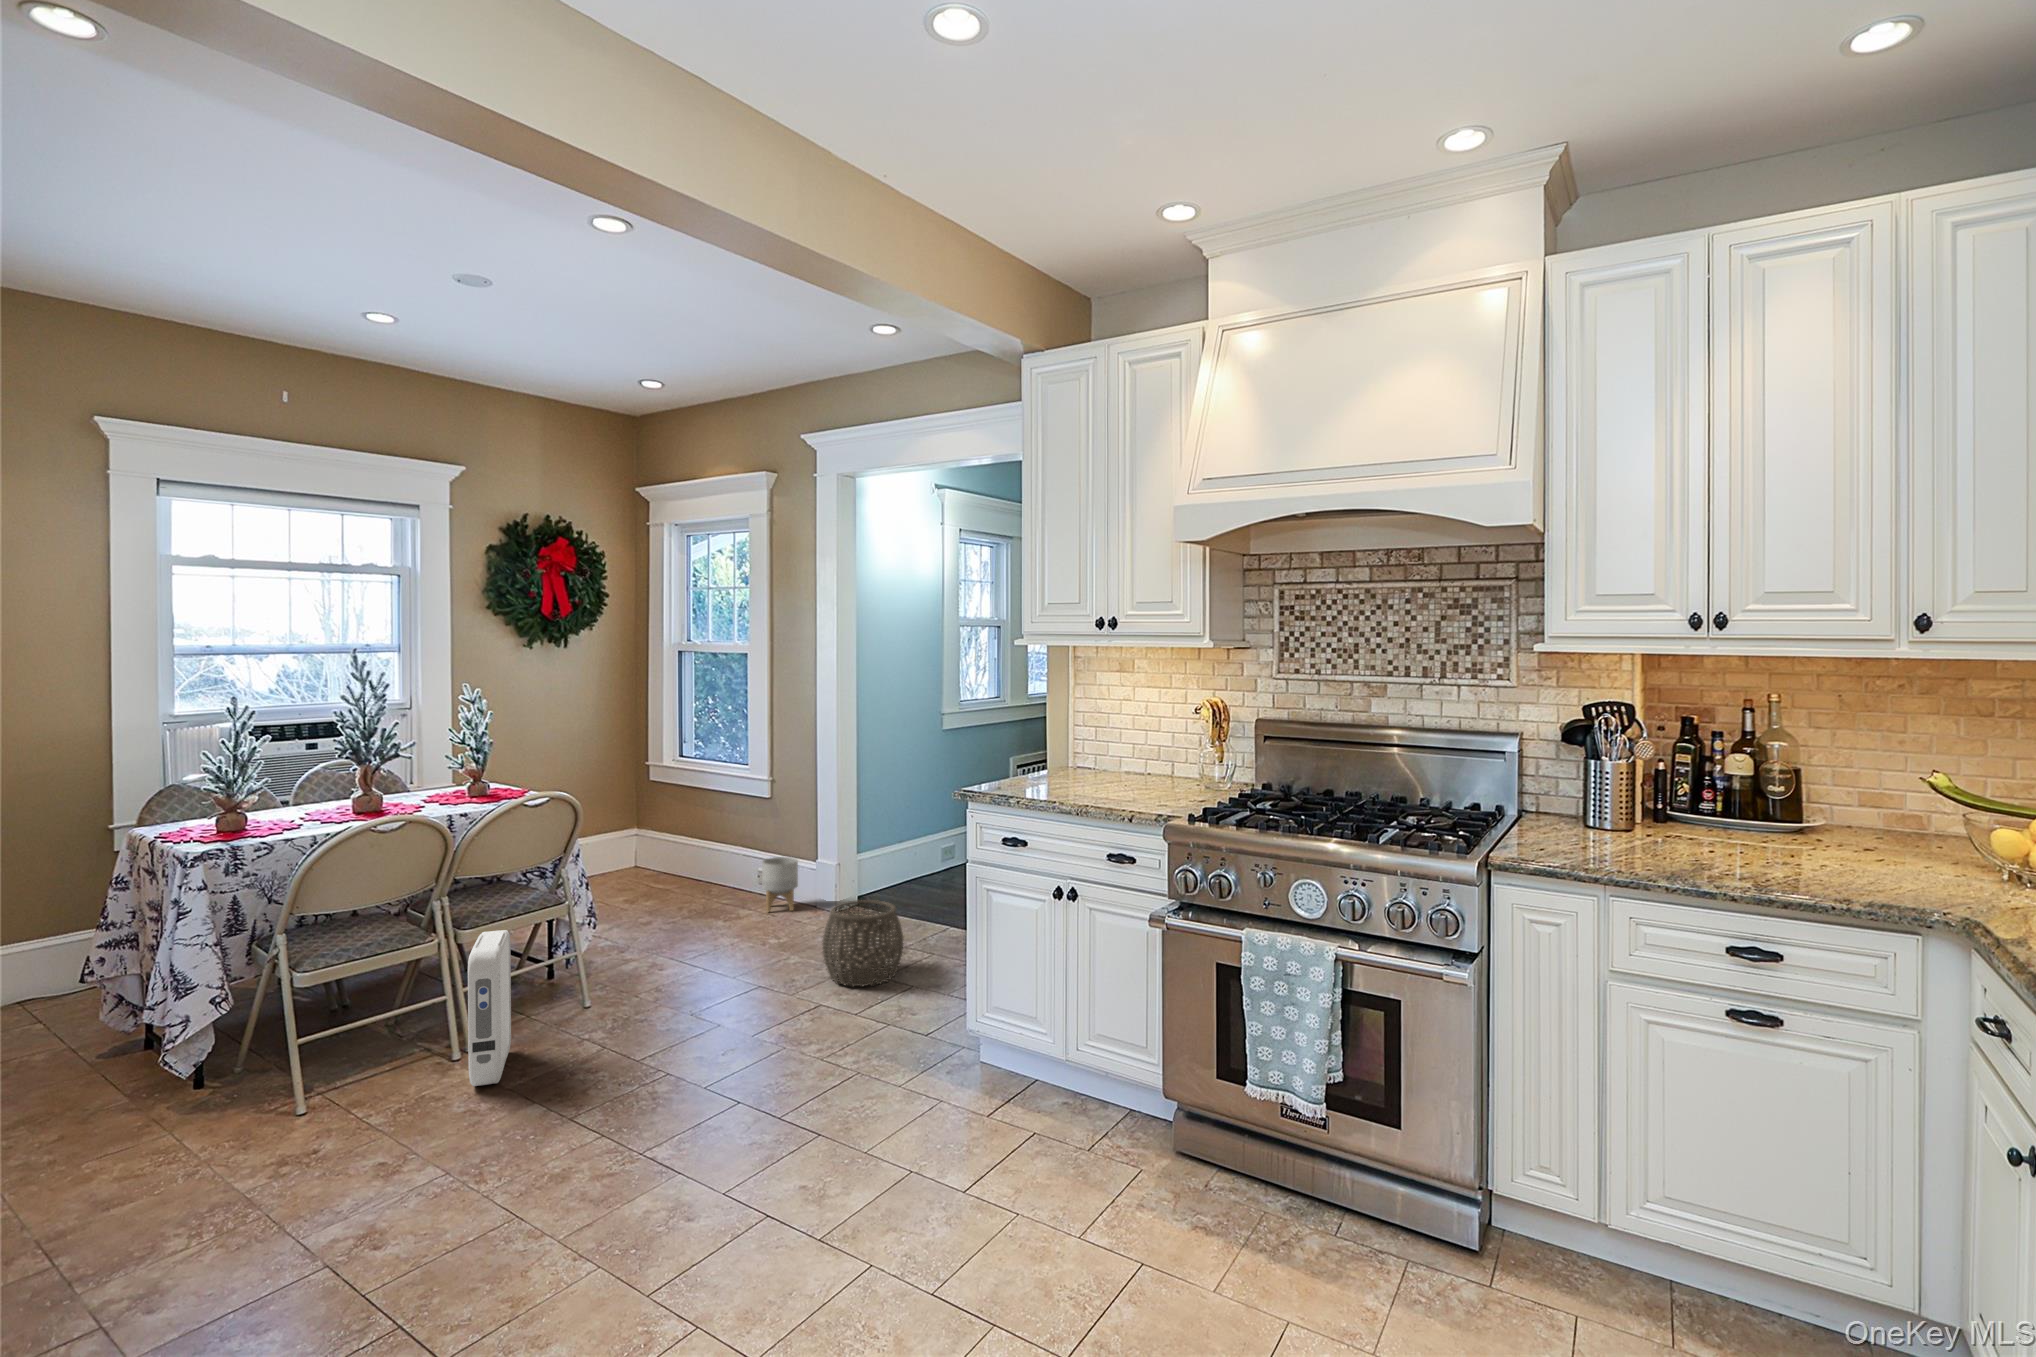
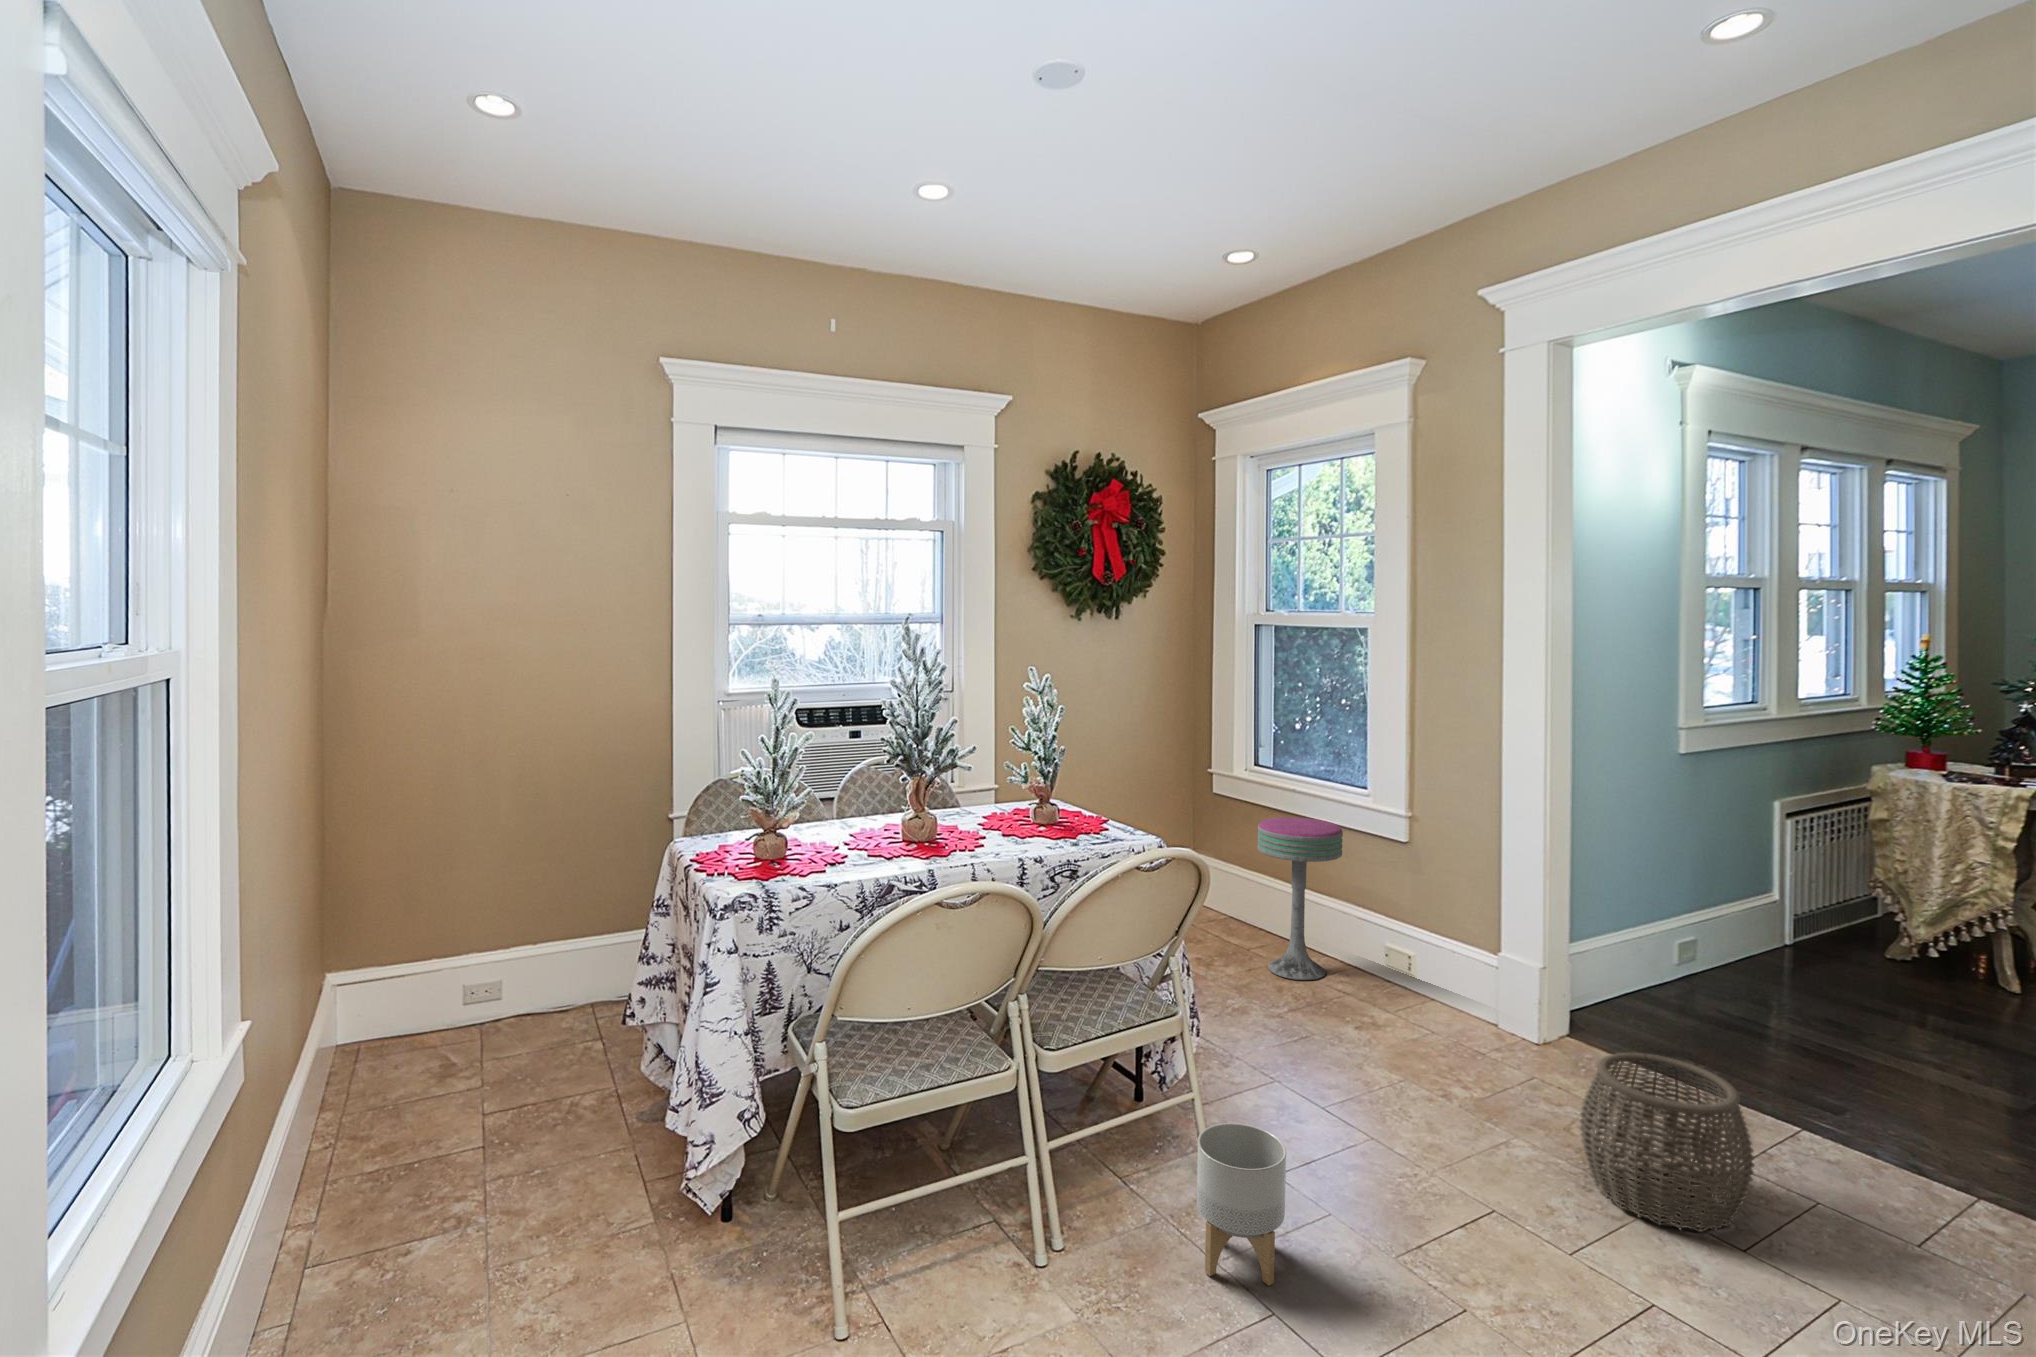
bar stool: none [672,793,734,909] -> present [1257,817,1343,980]
planter: present [762,857,798,912] -> present [1197,1123,1286,1285]
air purifier: present [468,930,511,1086] -> none [1070,1059,1120,1340]

